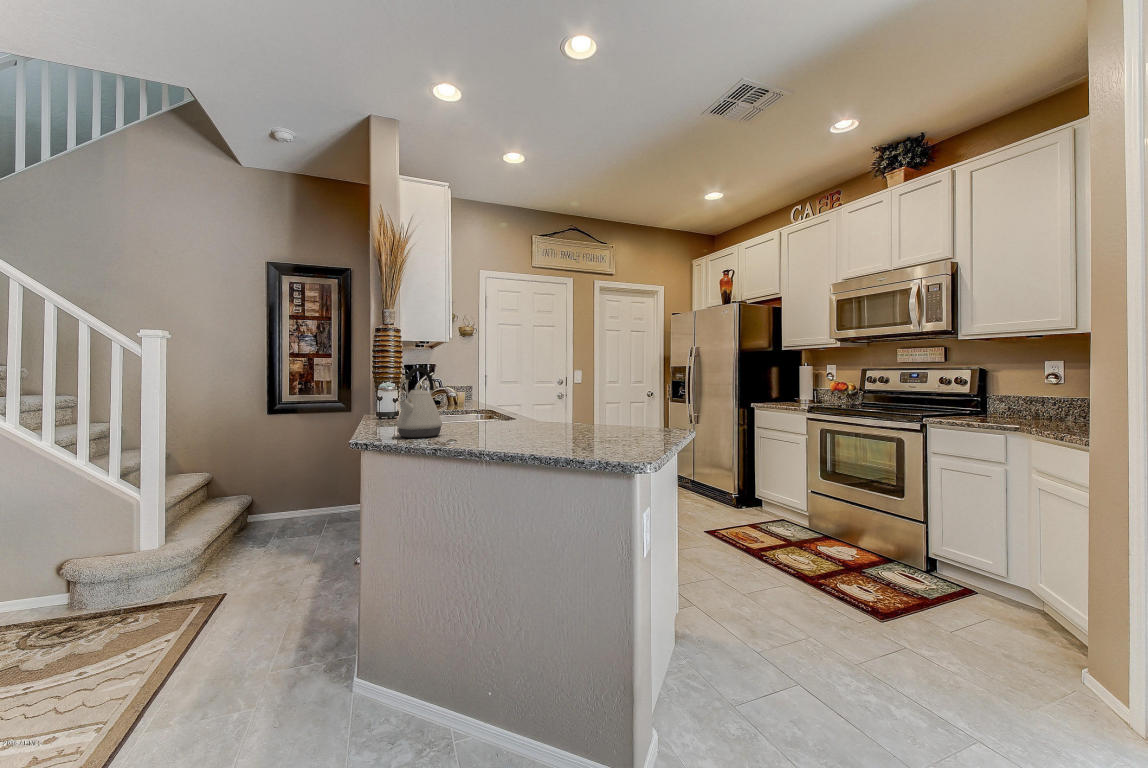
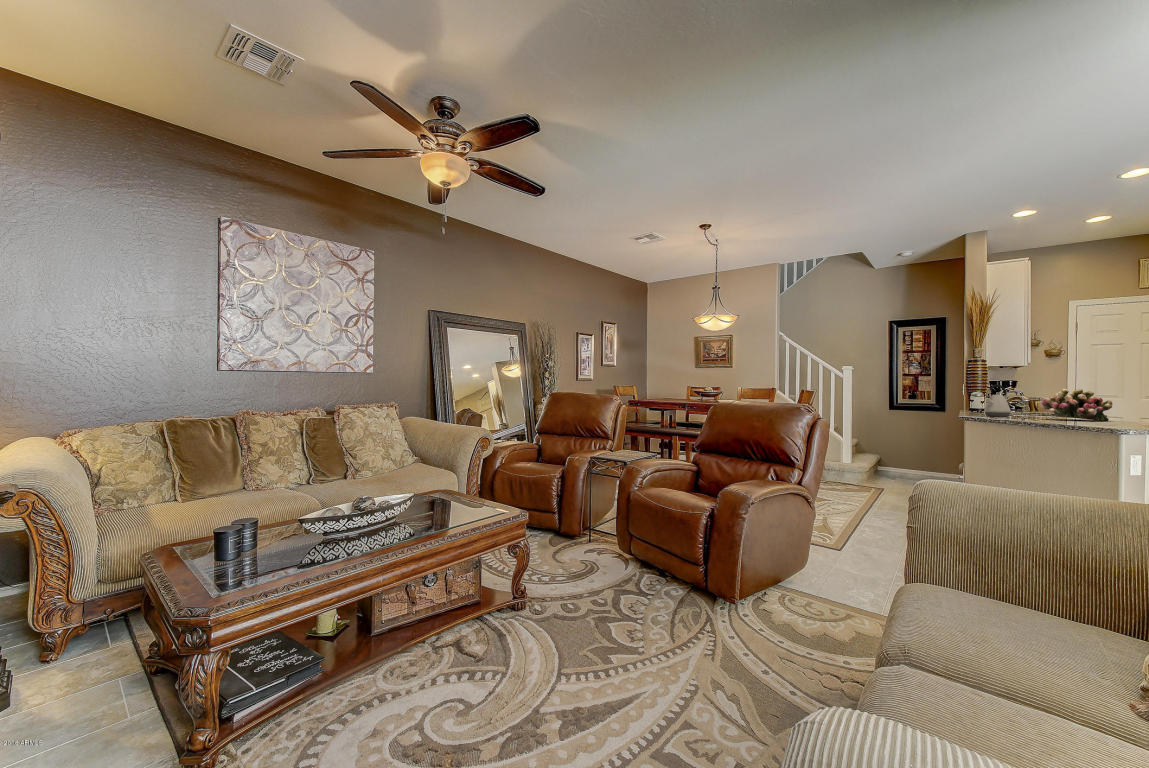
flower arrangement: none [492,375,594,439] -> present [1039,389,1112,421]

